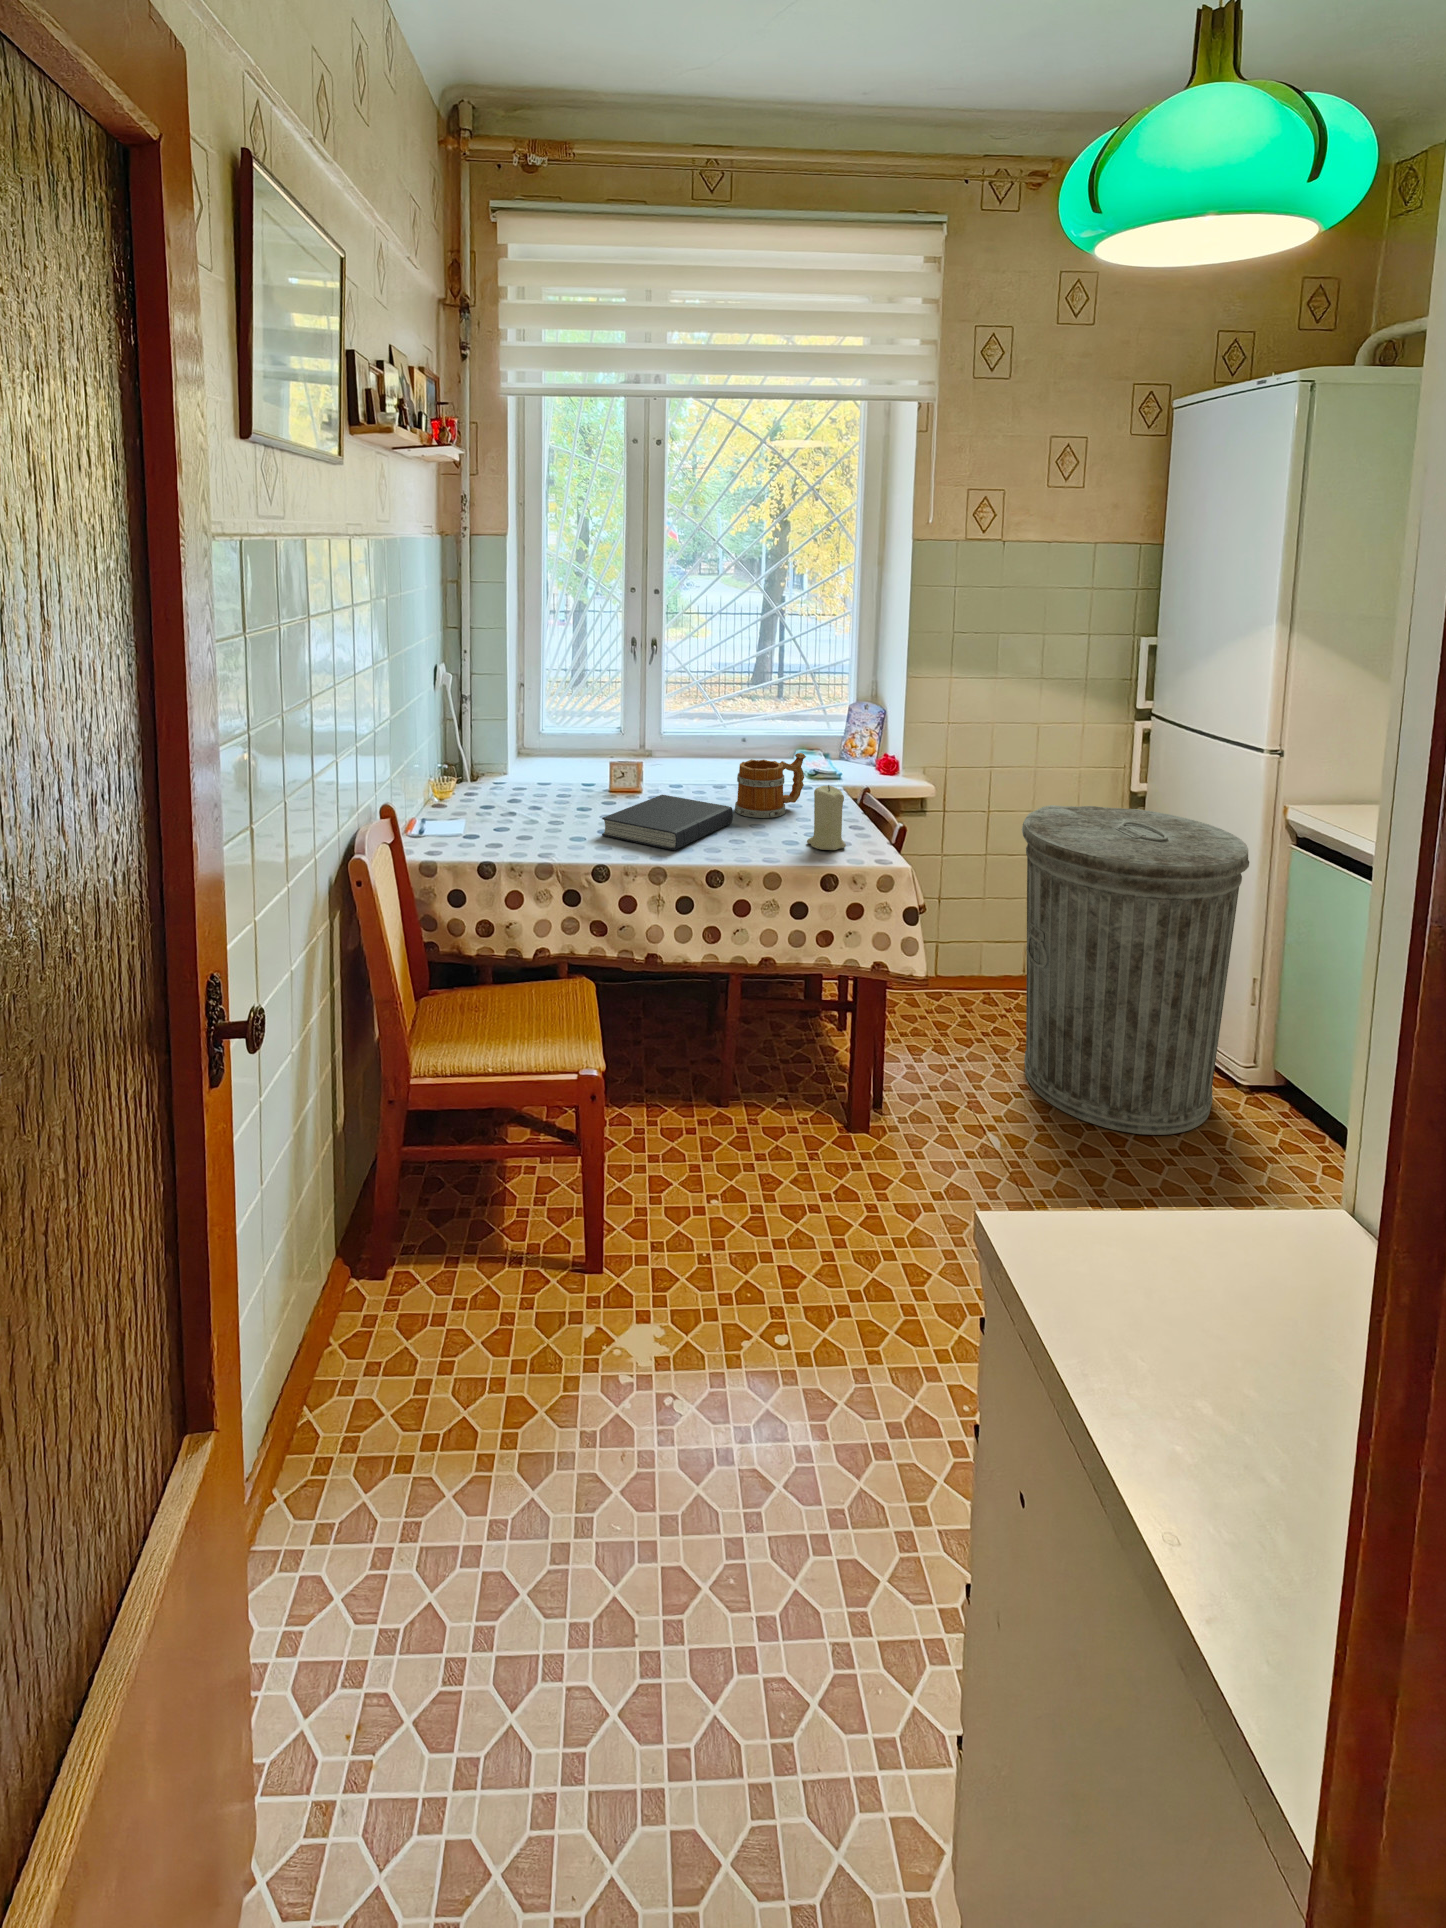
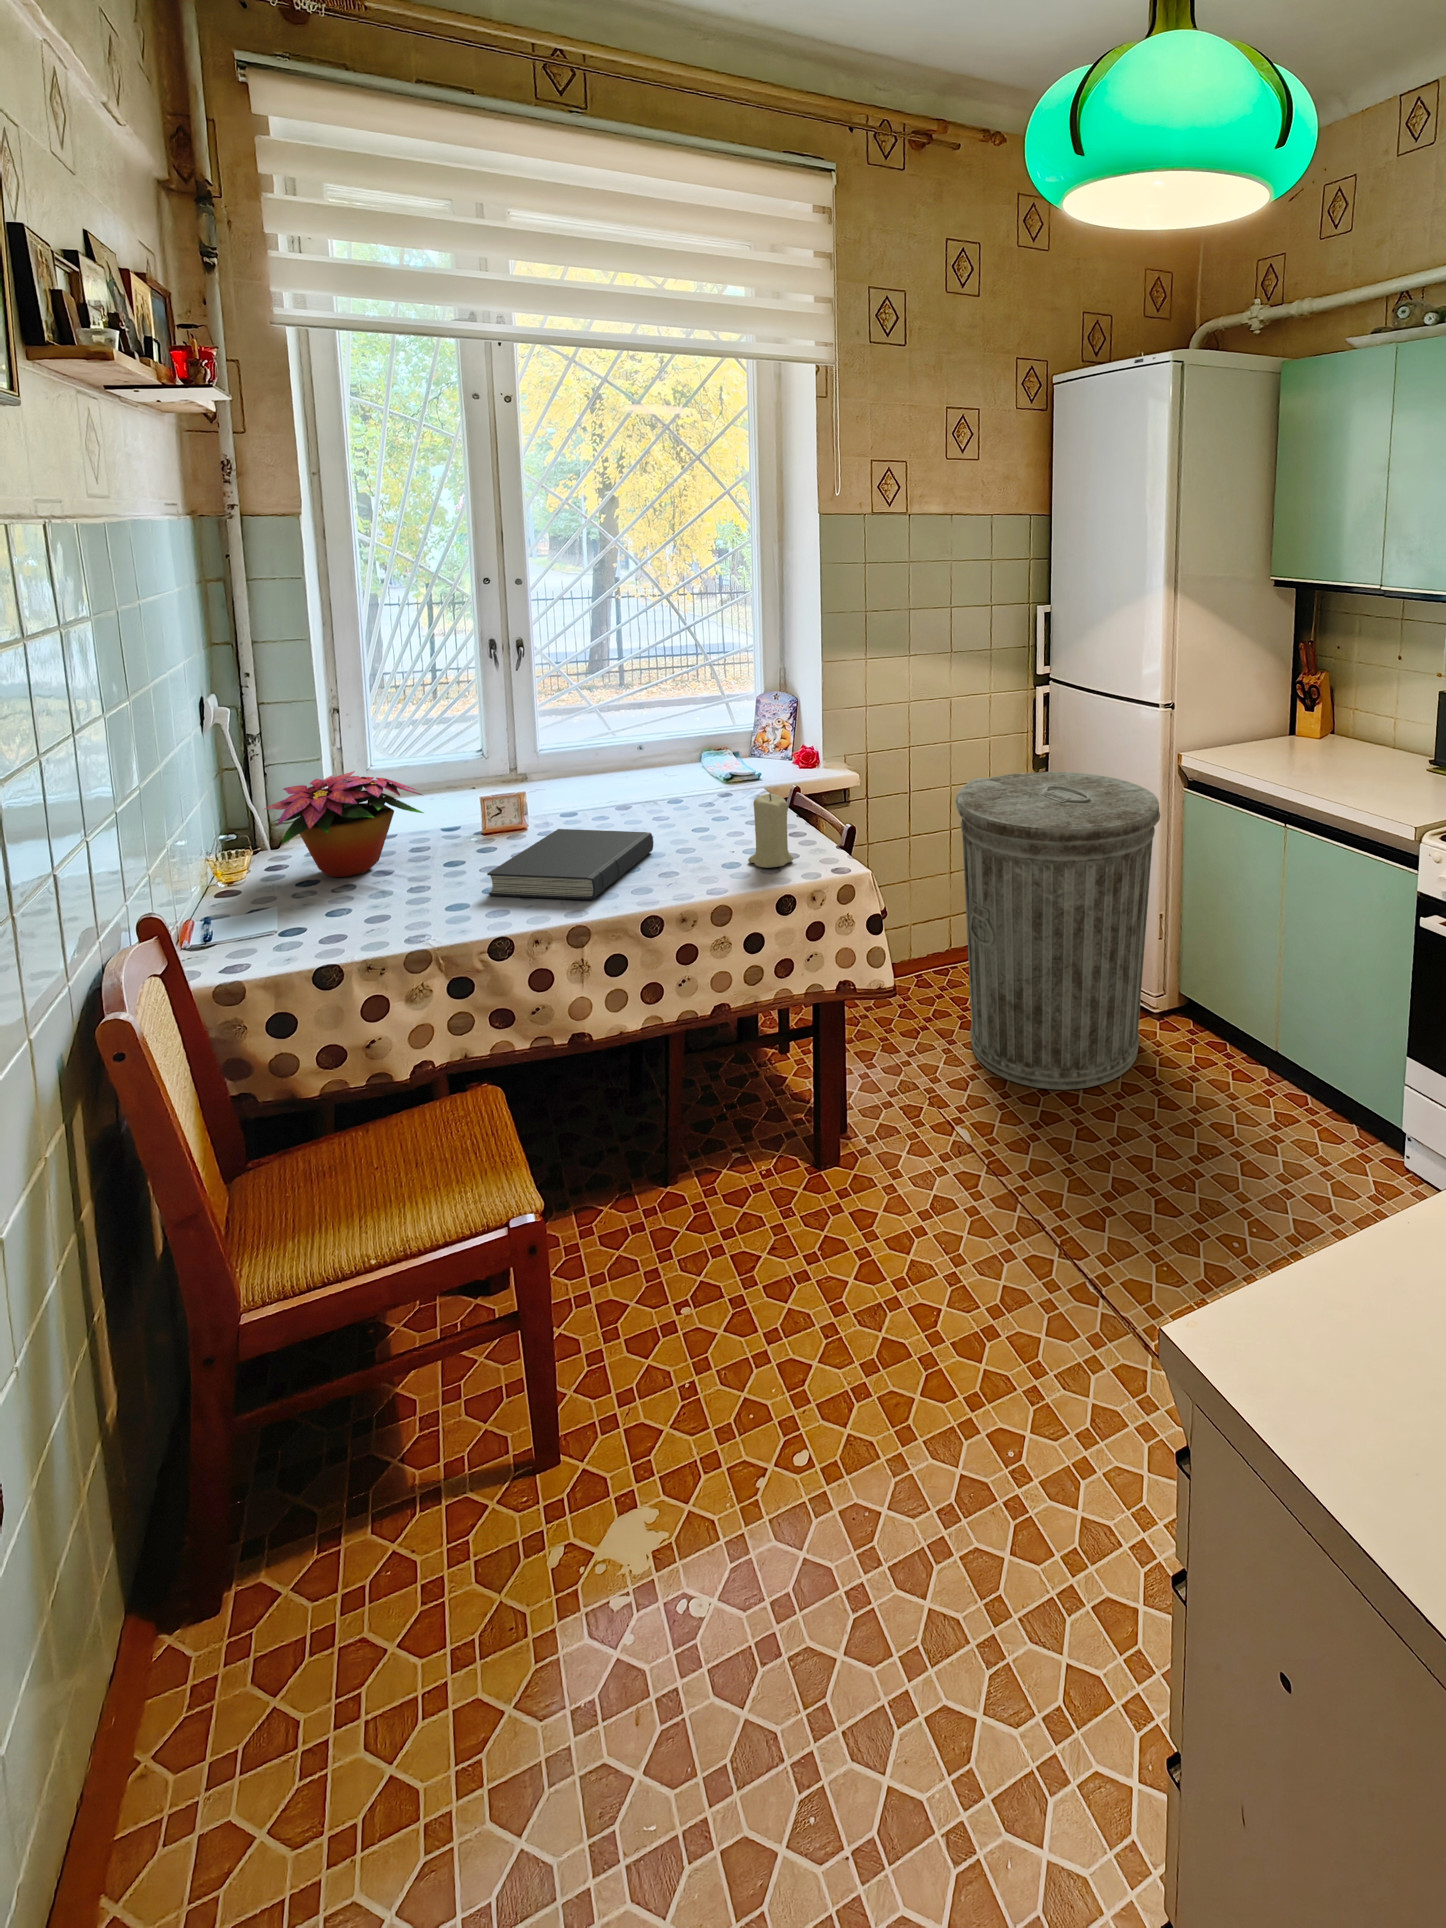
flower arrangement: none [460,728,573,808] -> present [265,771,424,877]
mug: present [735,753,806,818] -> none [650,757,729,840]

